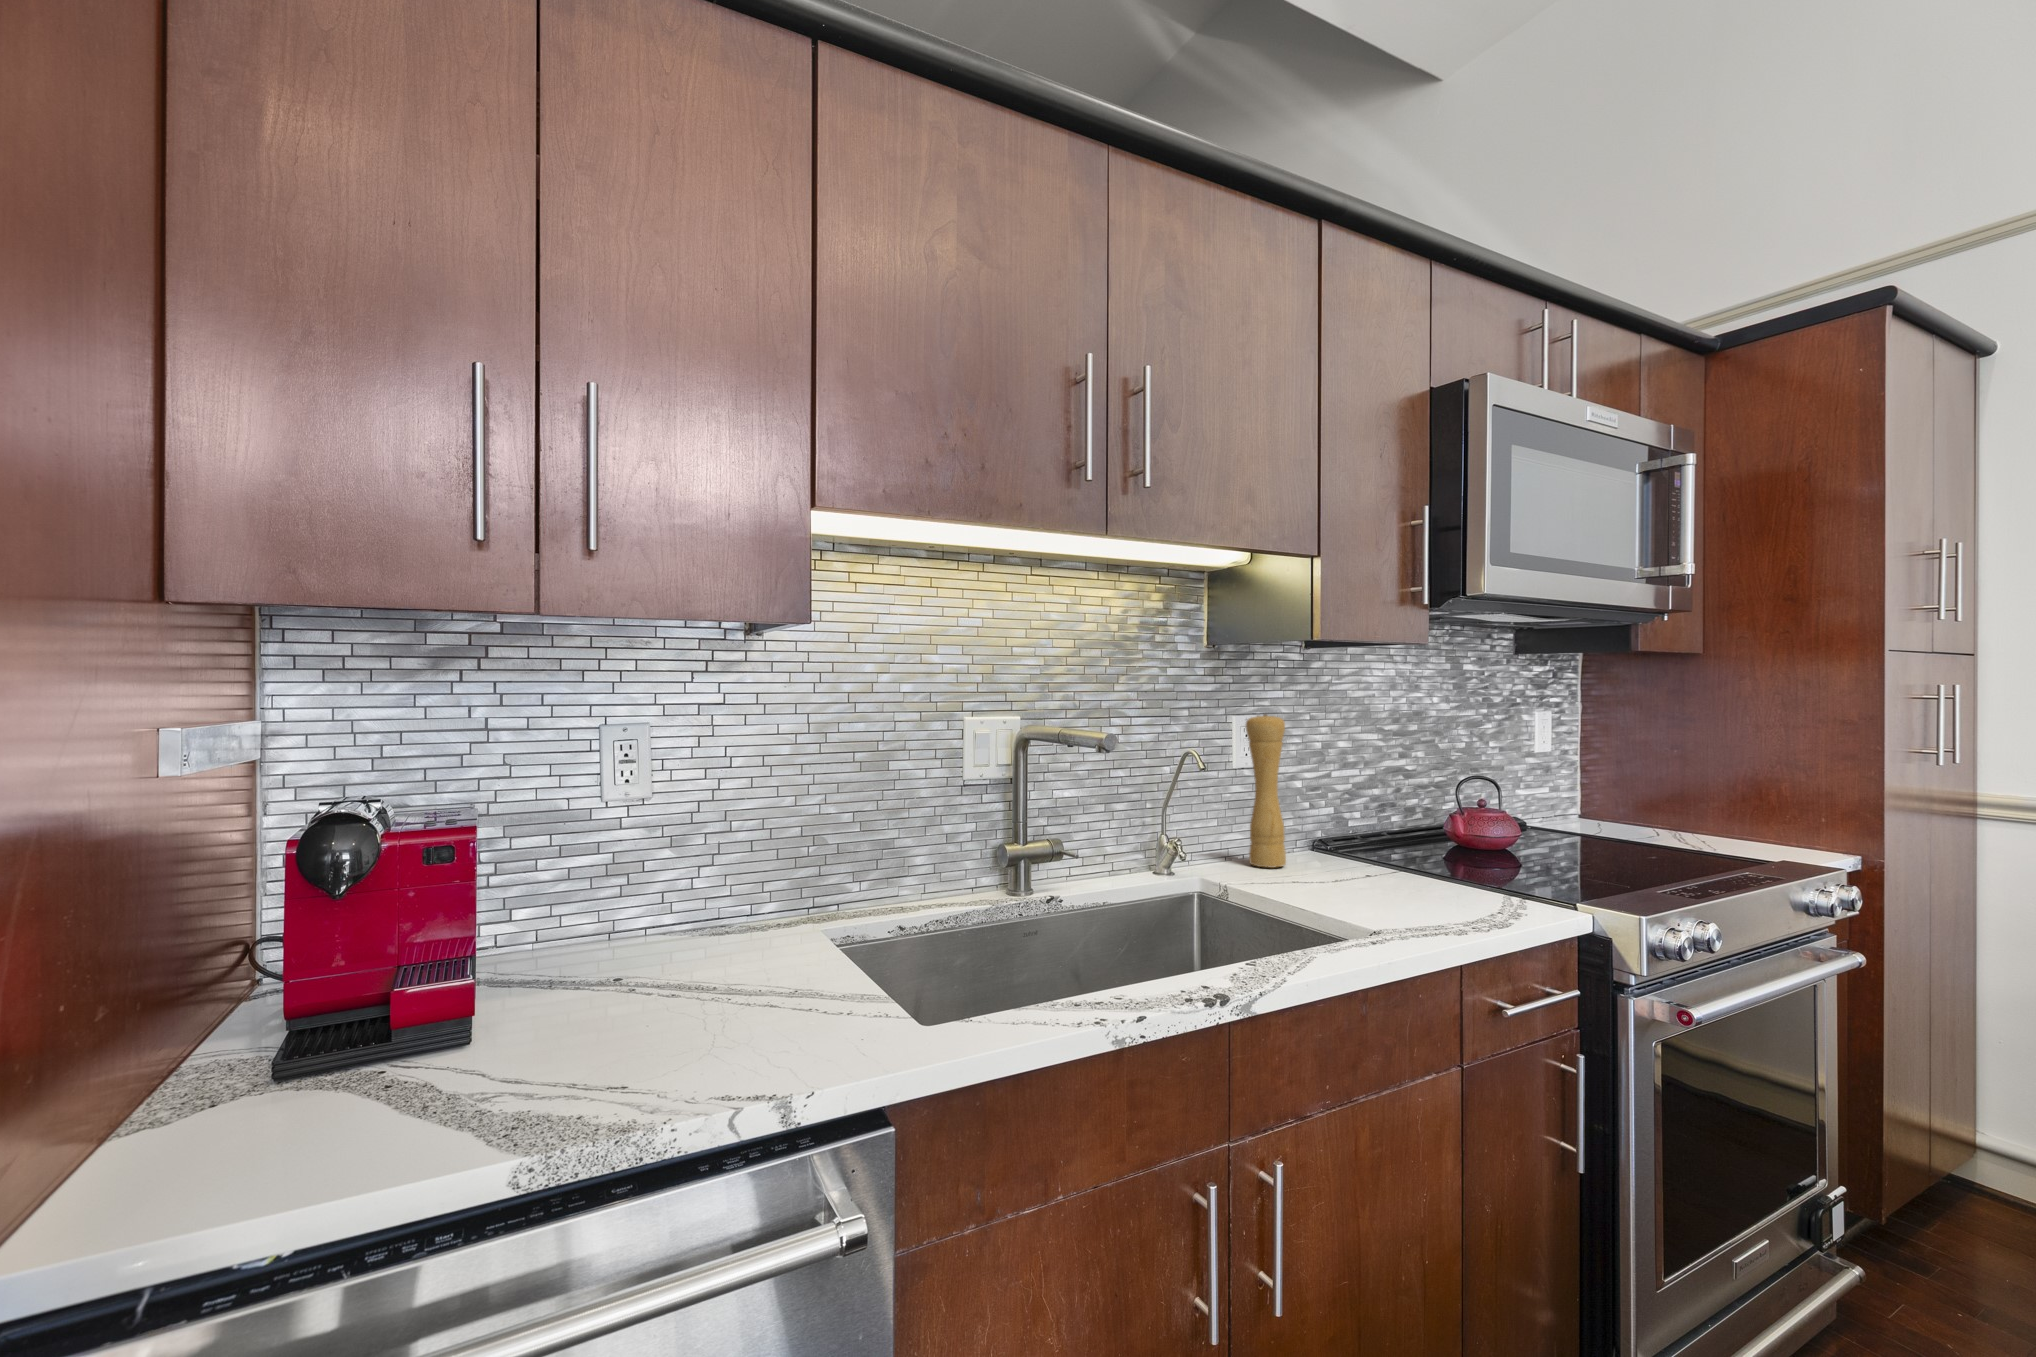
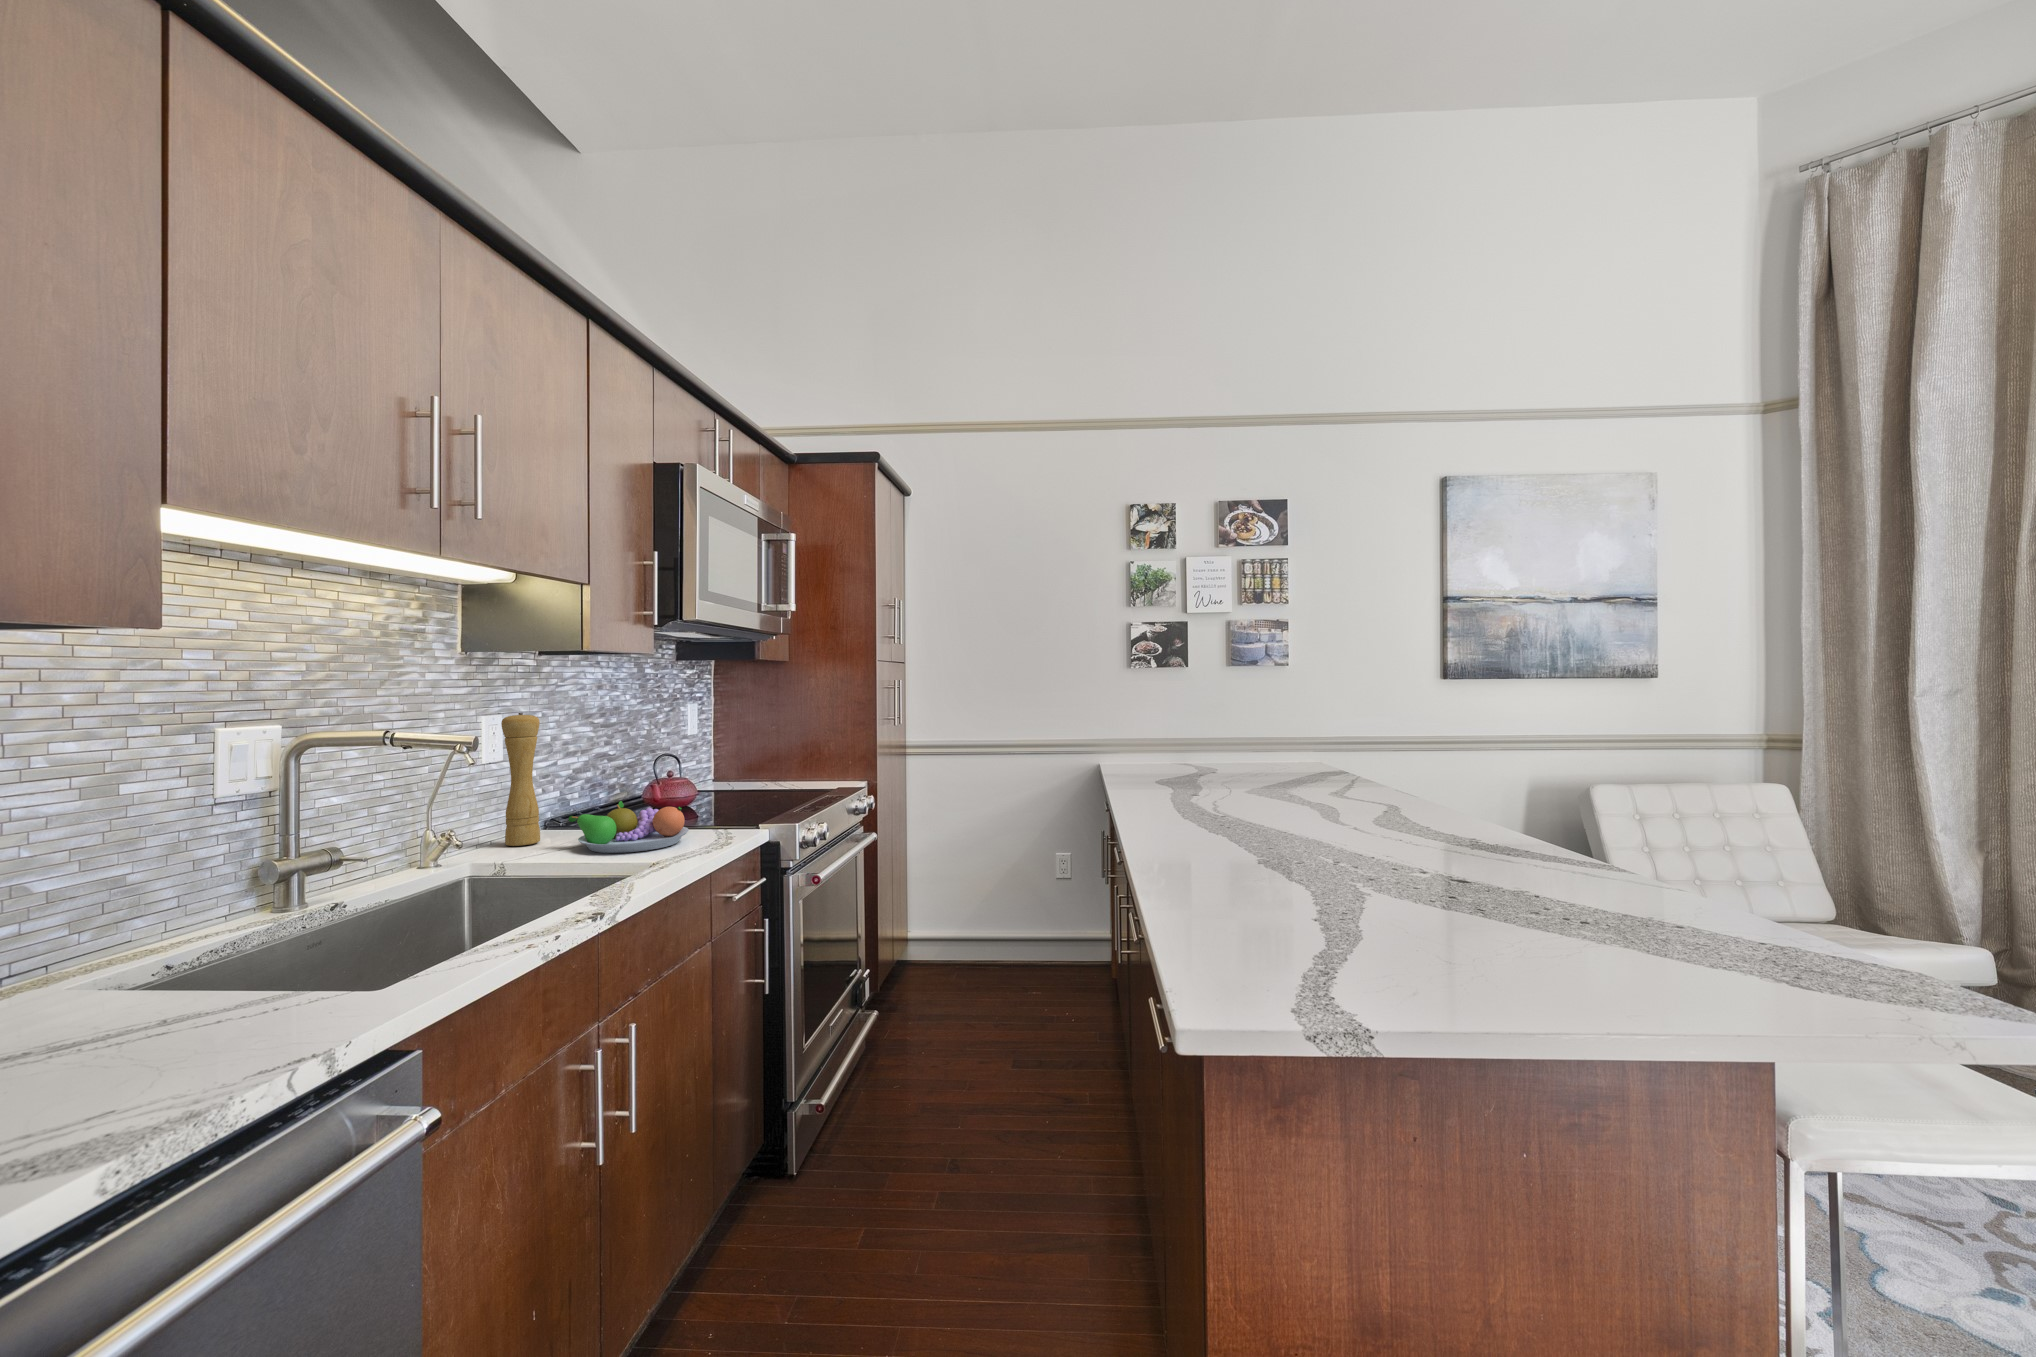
fruit bowl: none [1306,831,1453,904] -> present [568,801,689,853]

